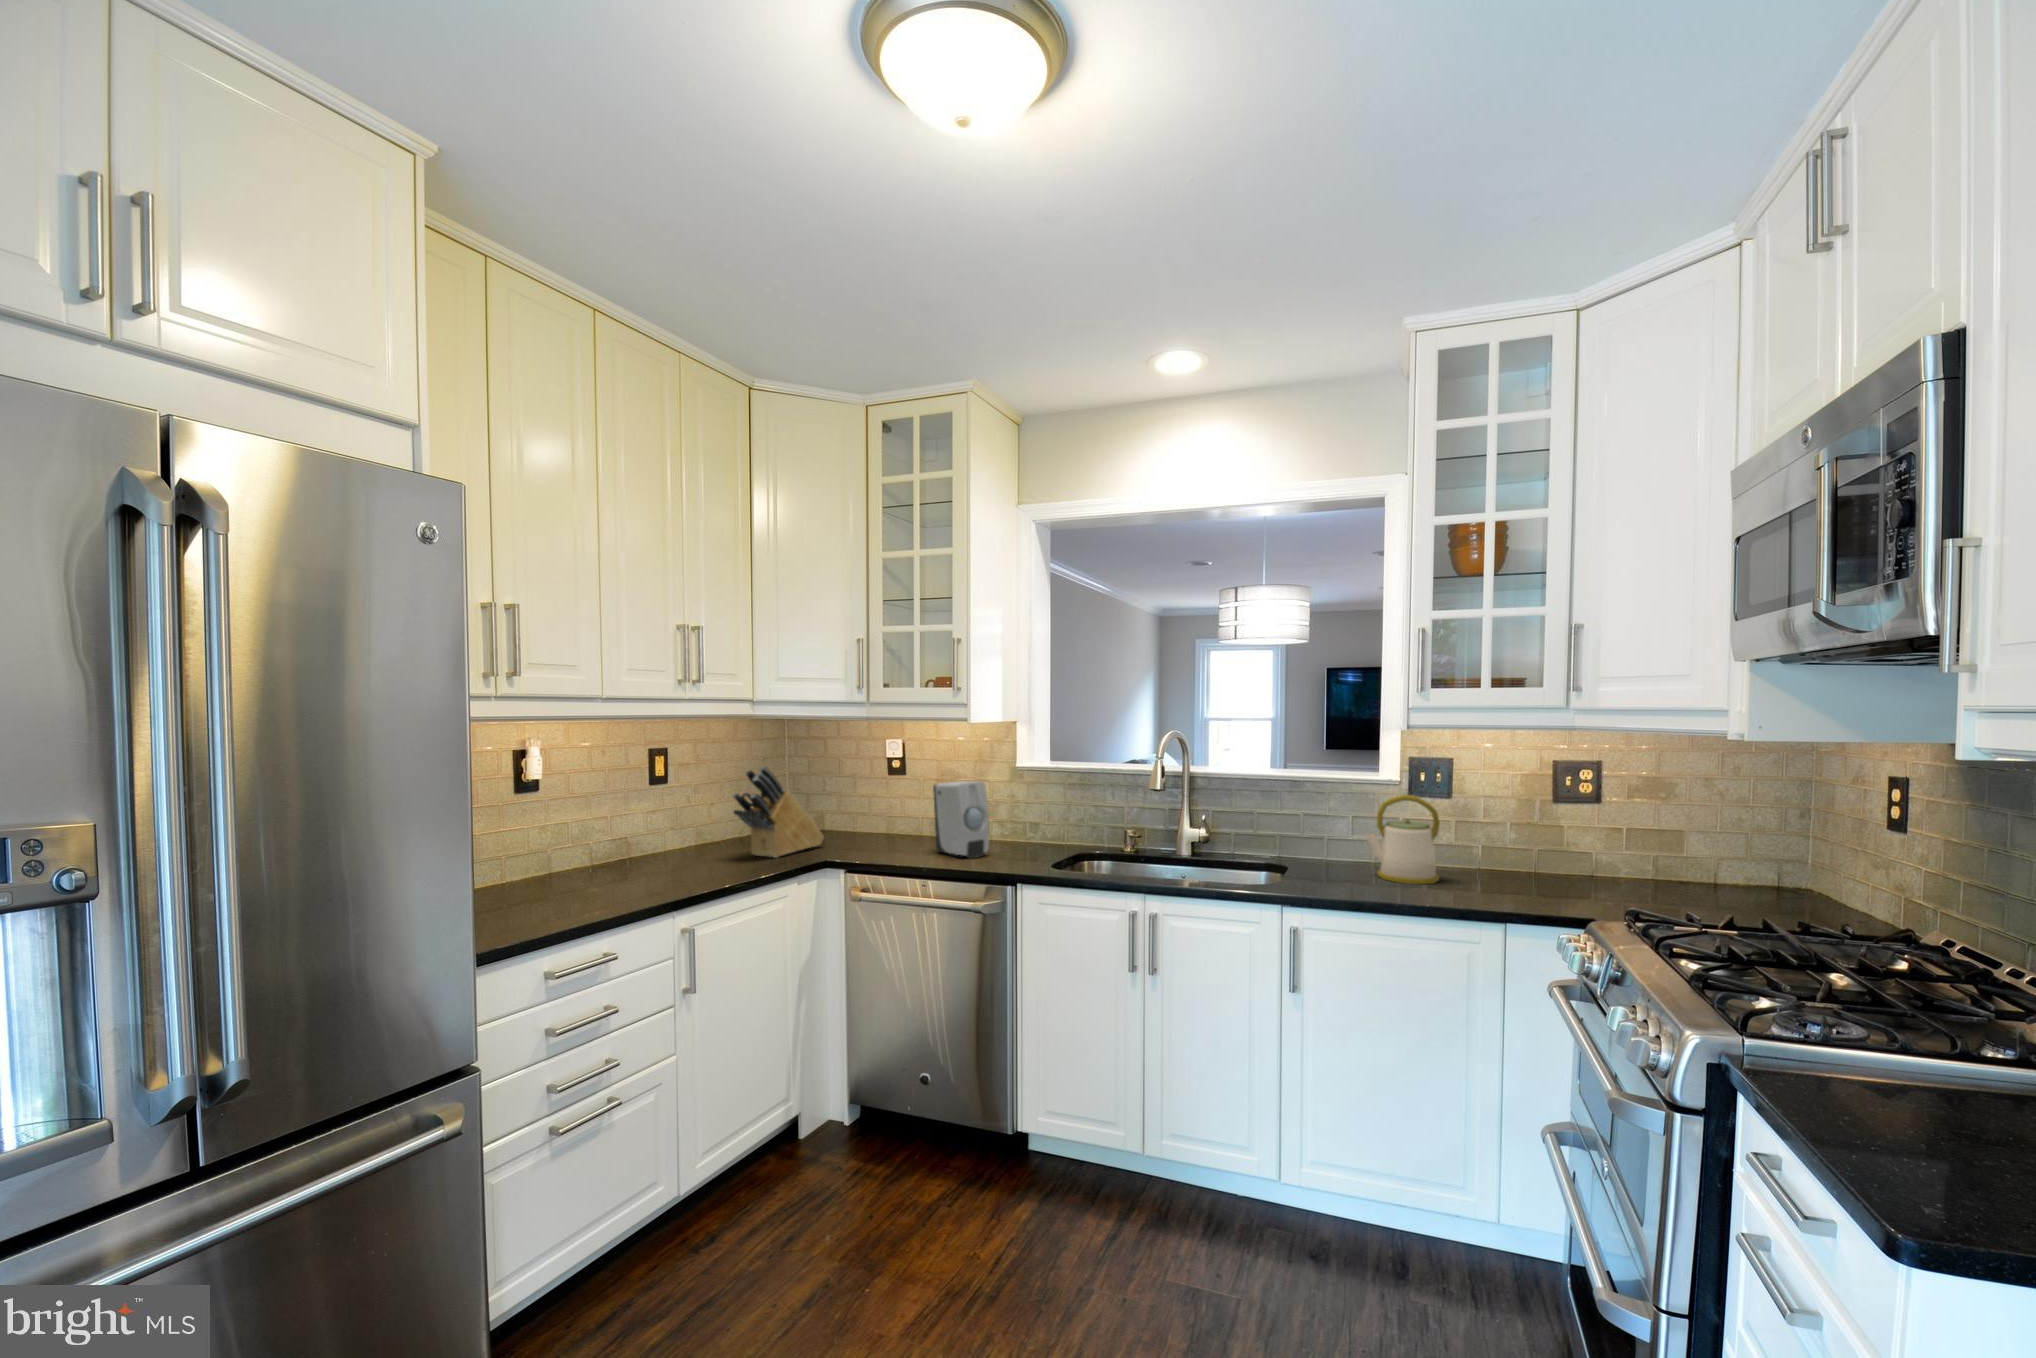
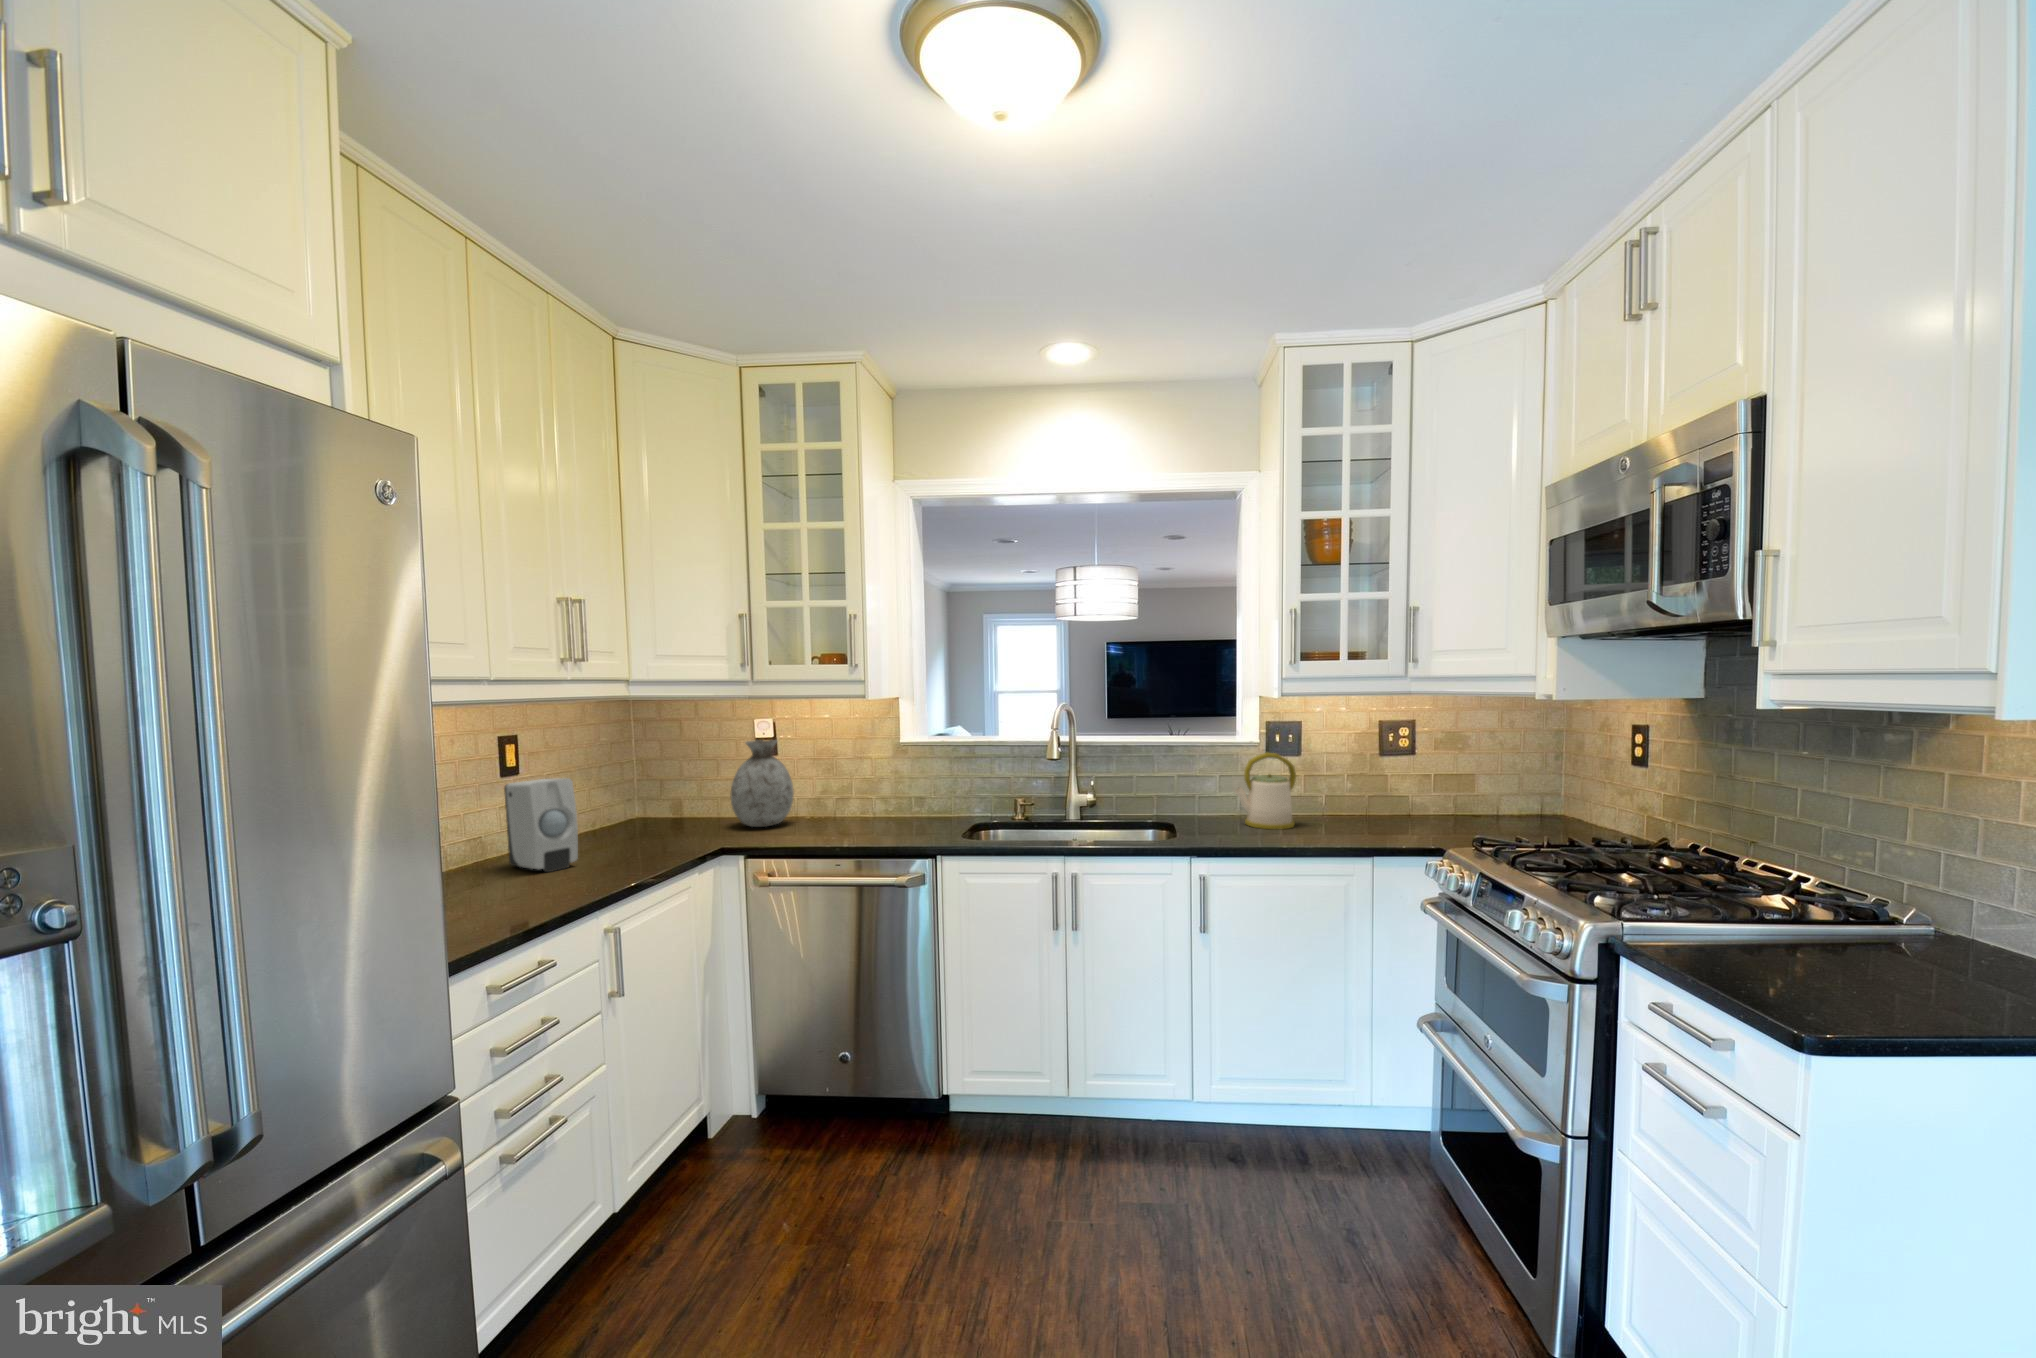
vase: none [851,759,909,843] -> present [730,740,794,827]
knife block: present [733,766,824,858] -> none [610,753,706,852]
soap dispenser: present [933,782,989,859] -> present [504,778,578,872]

